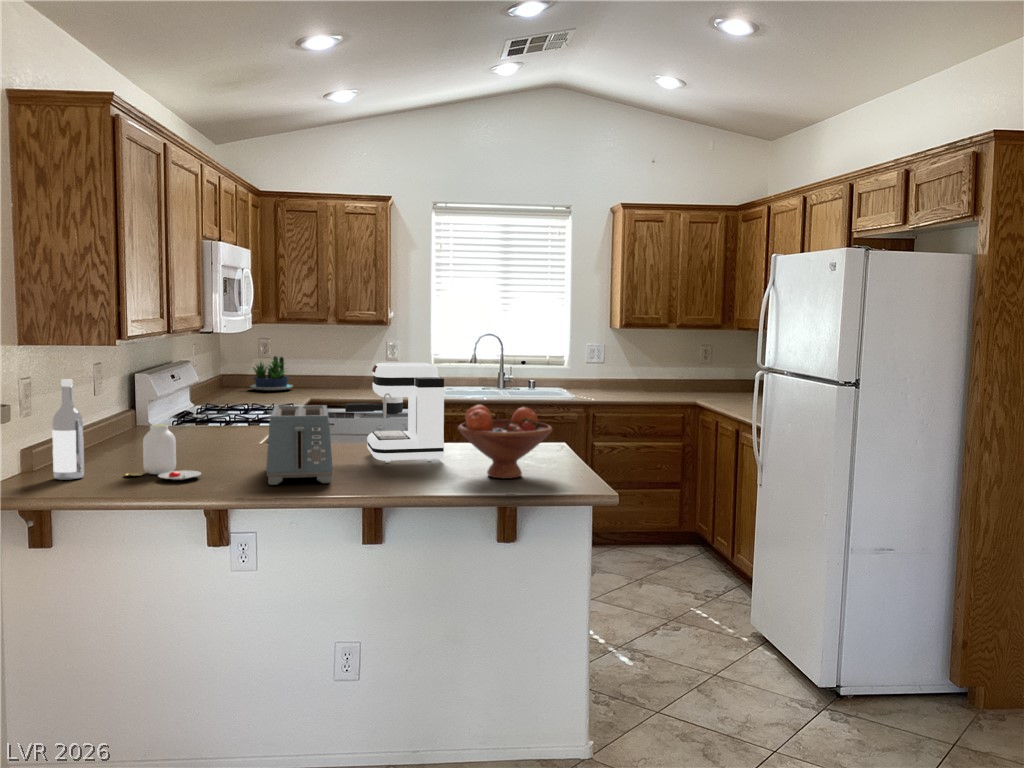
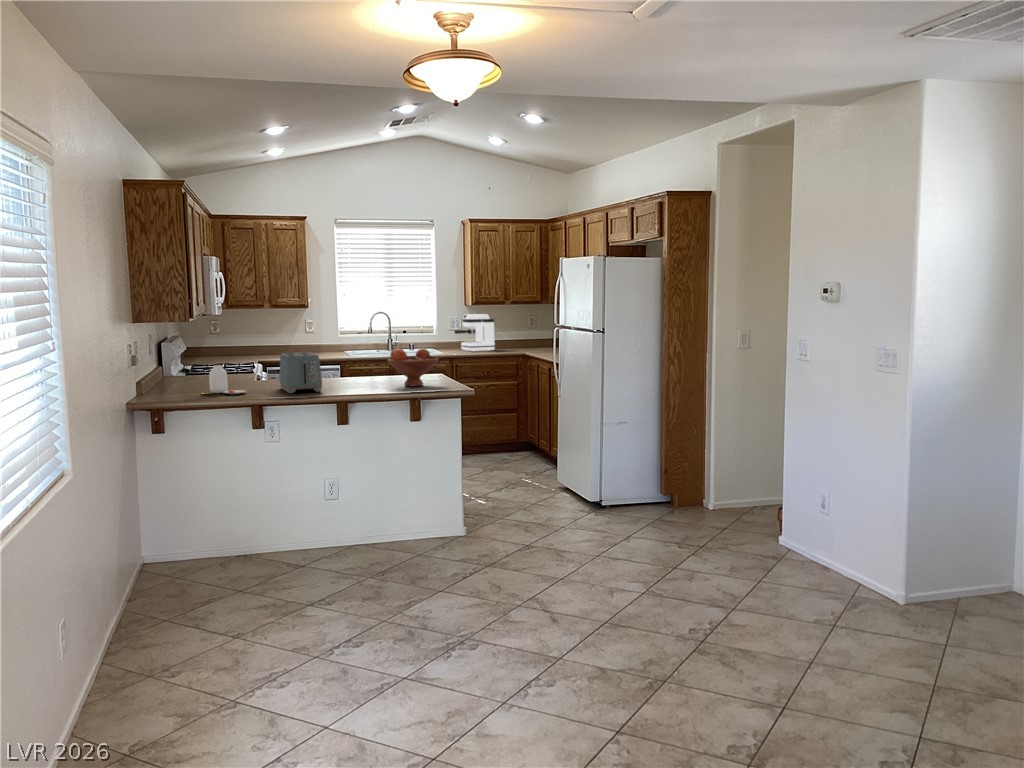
potted plant: present [250,356,293,391] -> none [208,333,240,358]
coffee maker: present [345,363,444,463] -> present [454,314,495,351]
wine bottle: present [52,379,84,480] -> none [161,341,179,397]

